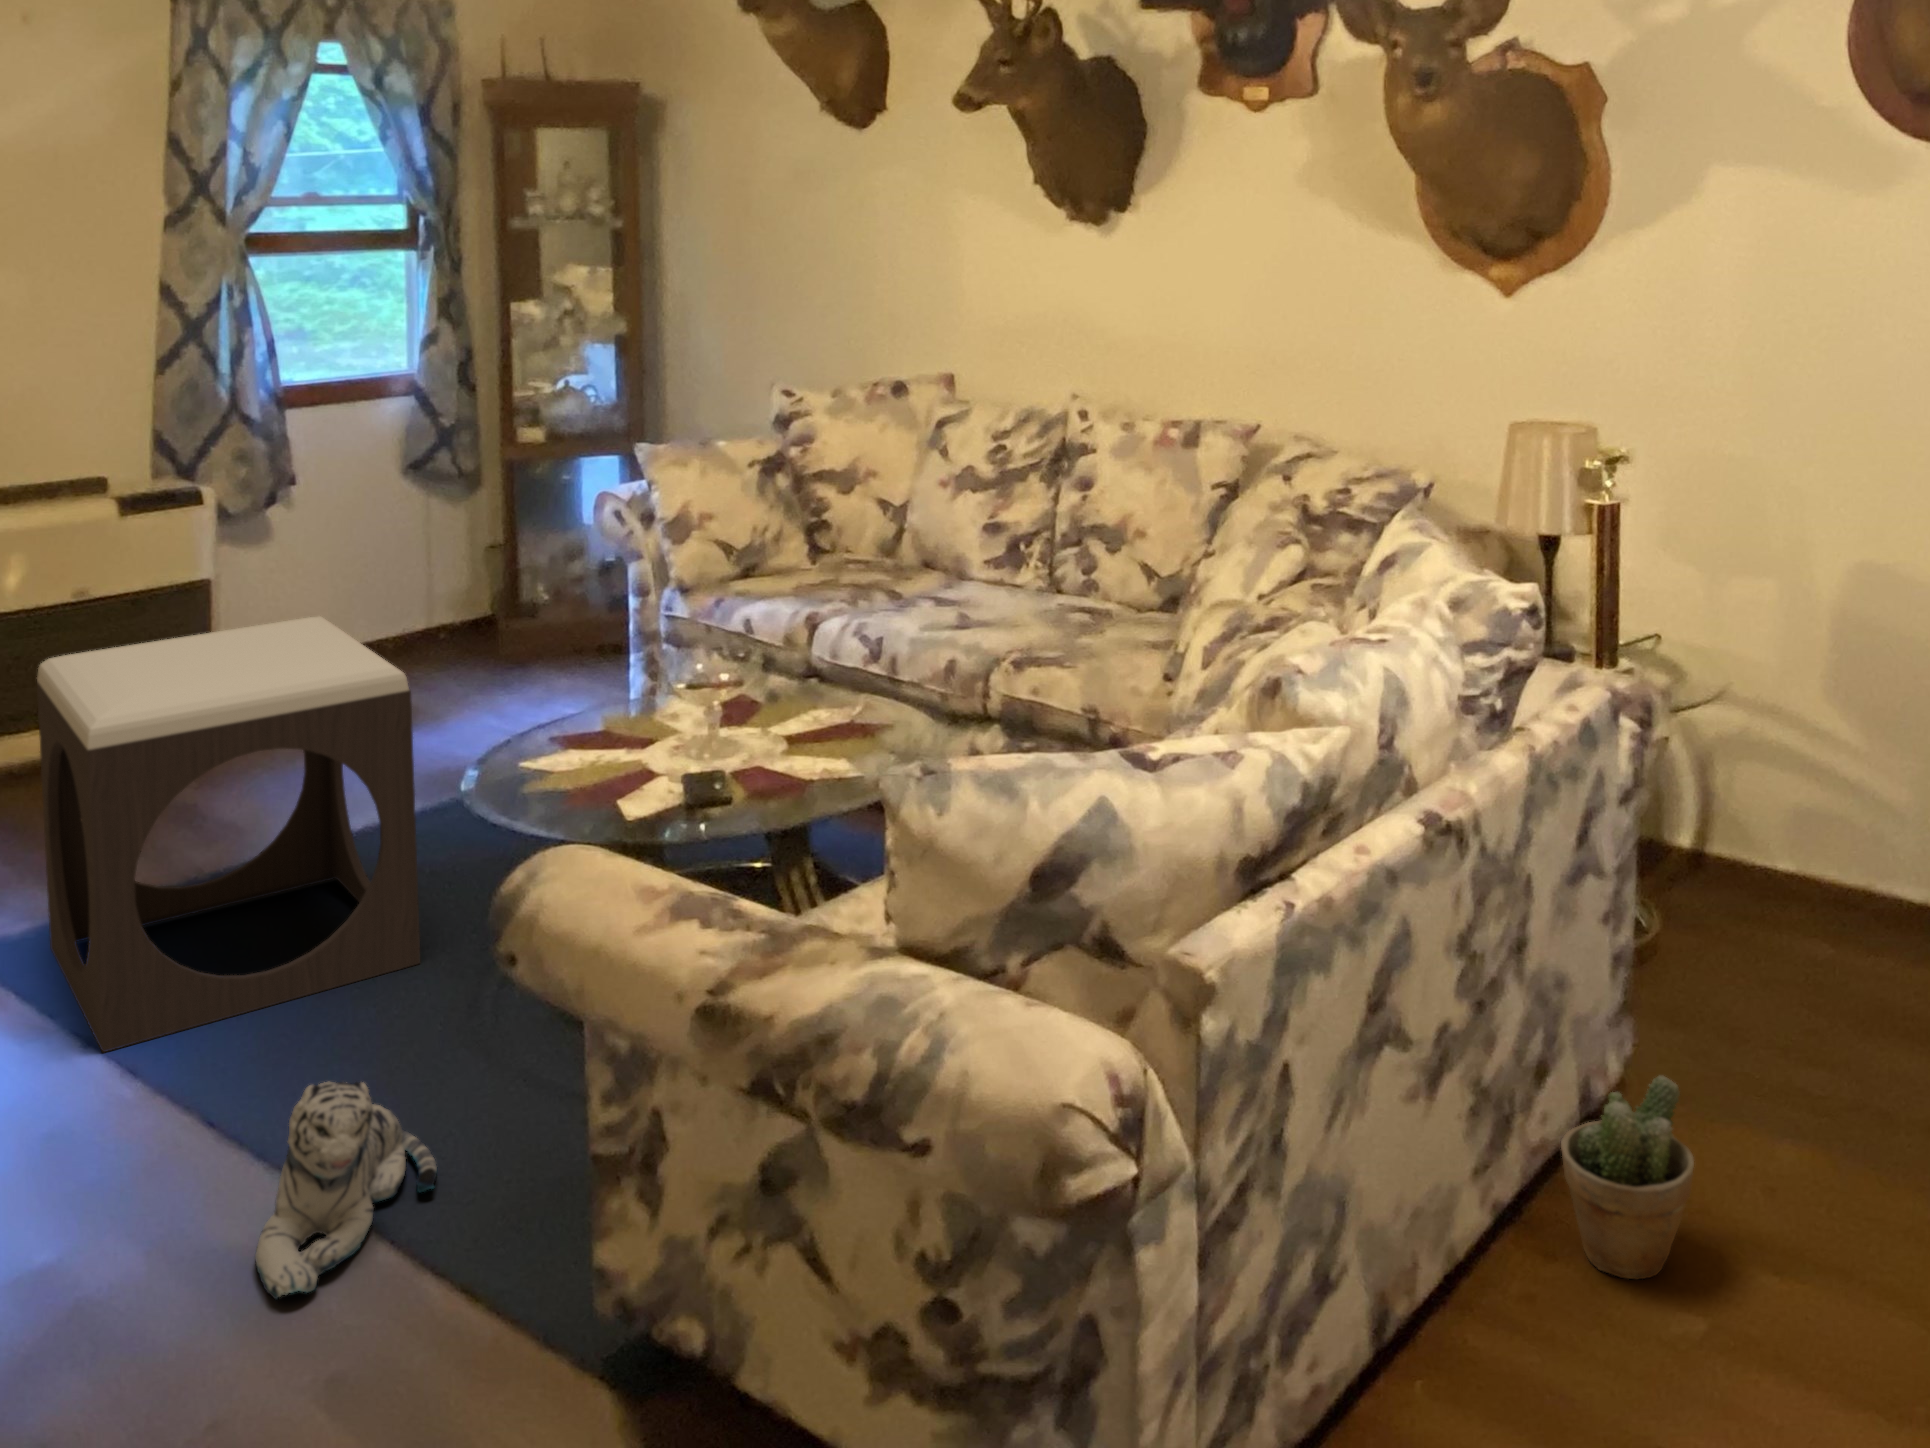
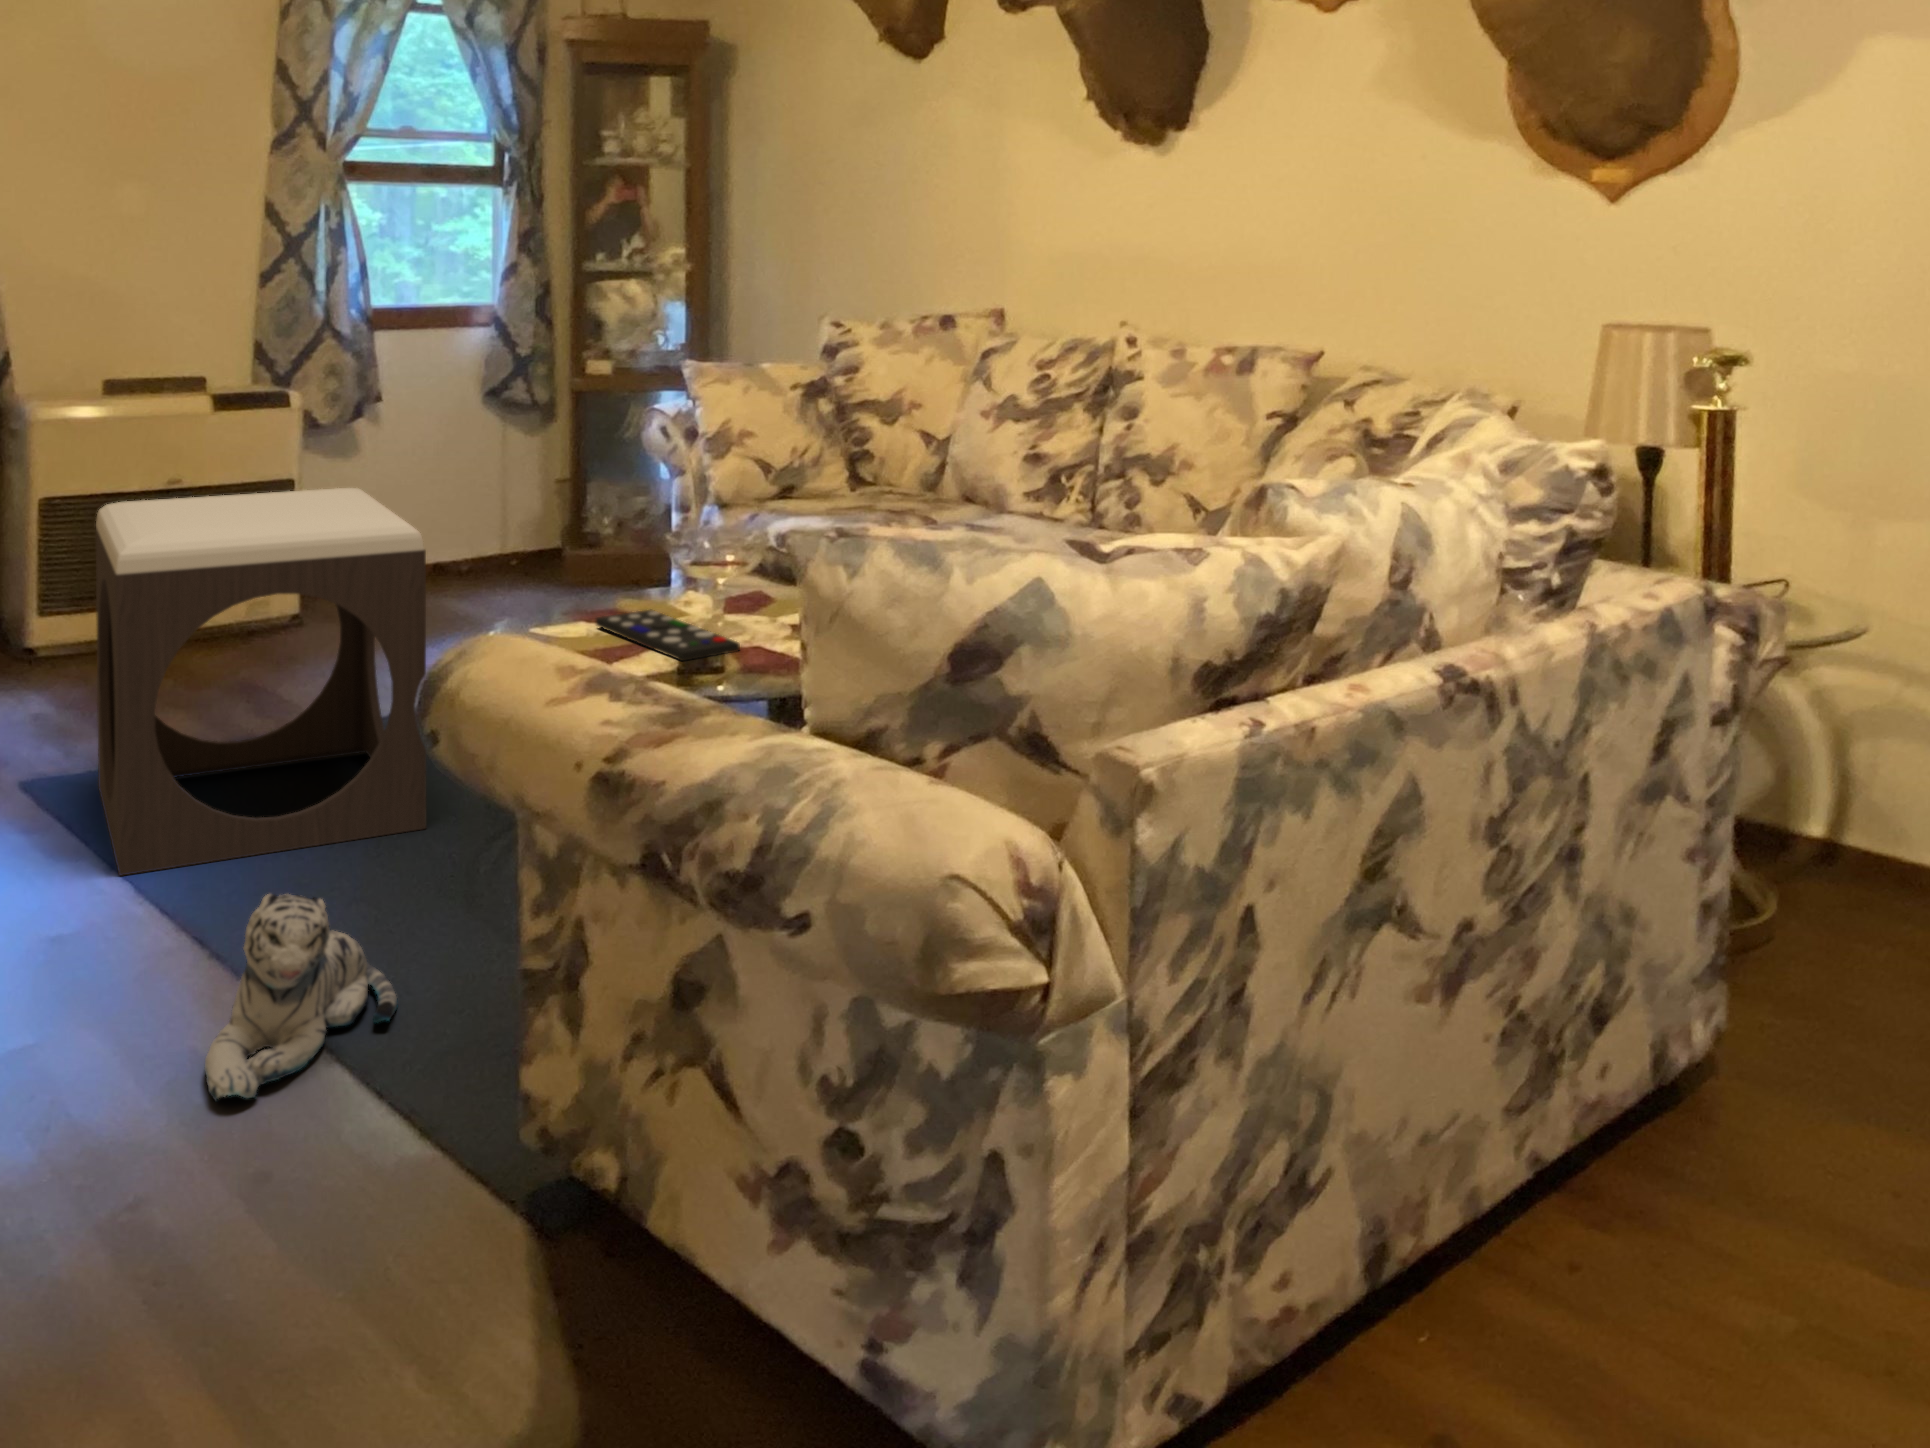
remote control: none [600,740,752,802] -> present [596,610,740,661]
potted plant: present [1561,1076,1694,1280] -> none [1621,1027,1791,1269]

